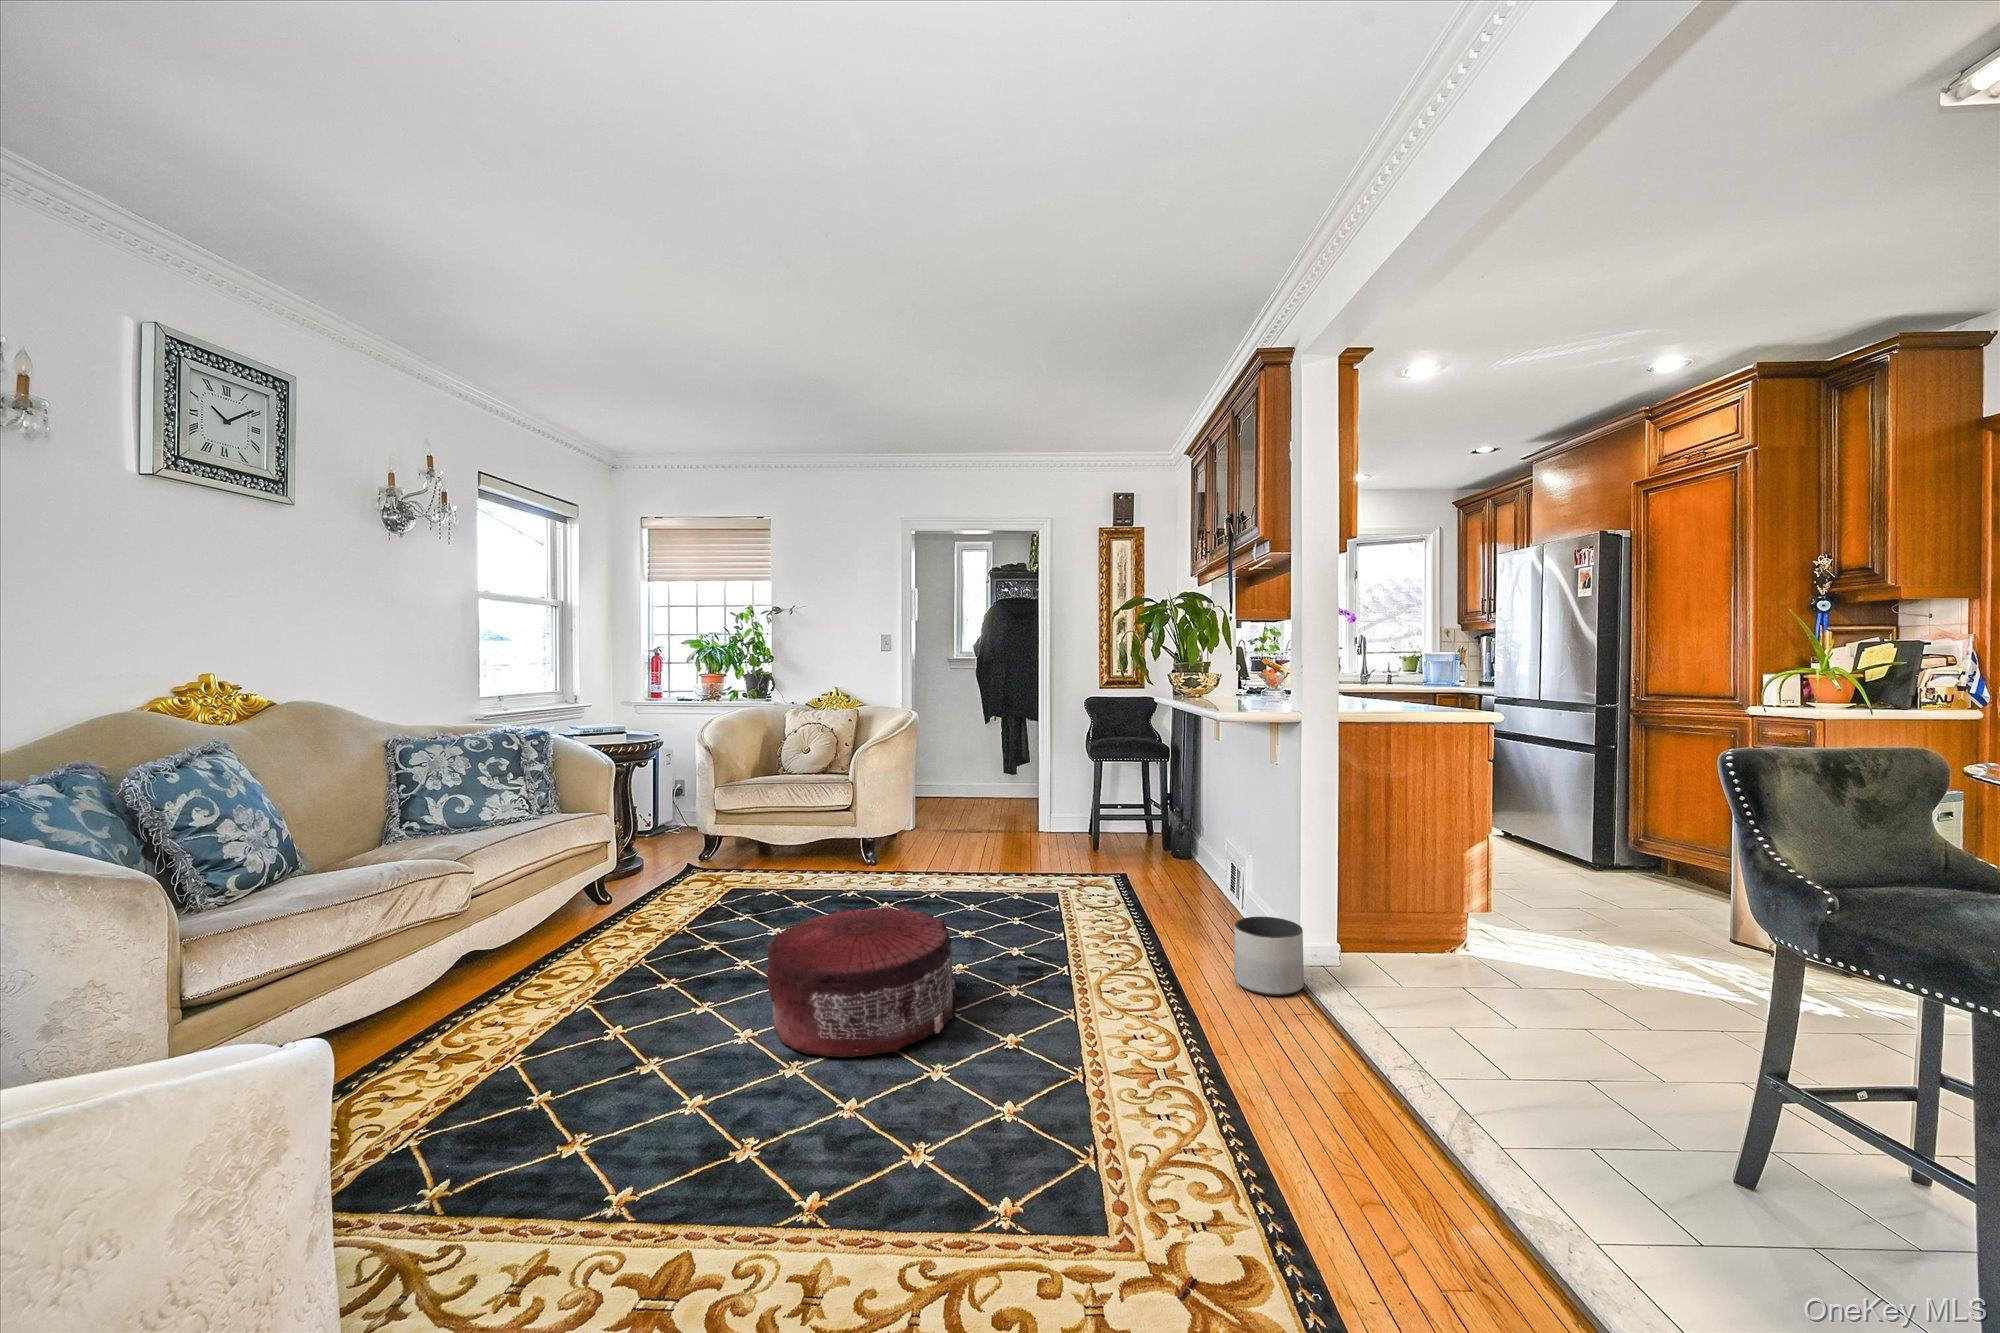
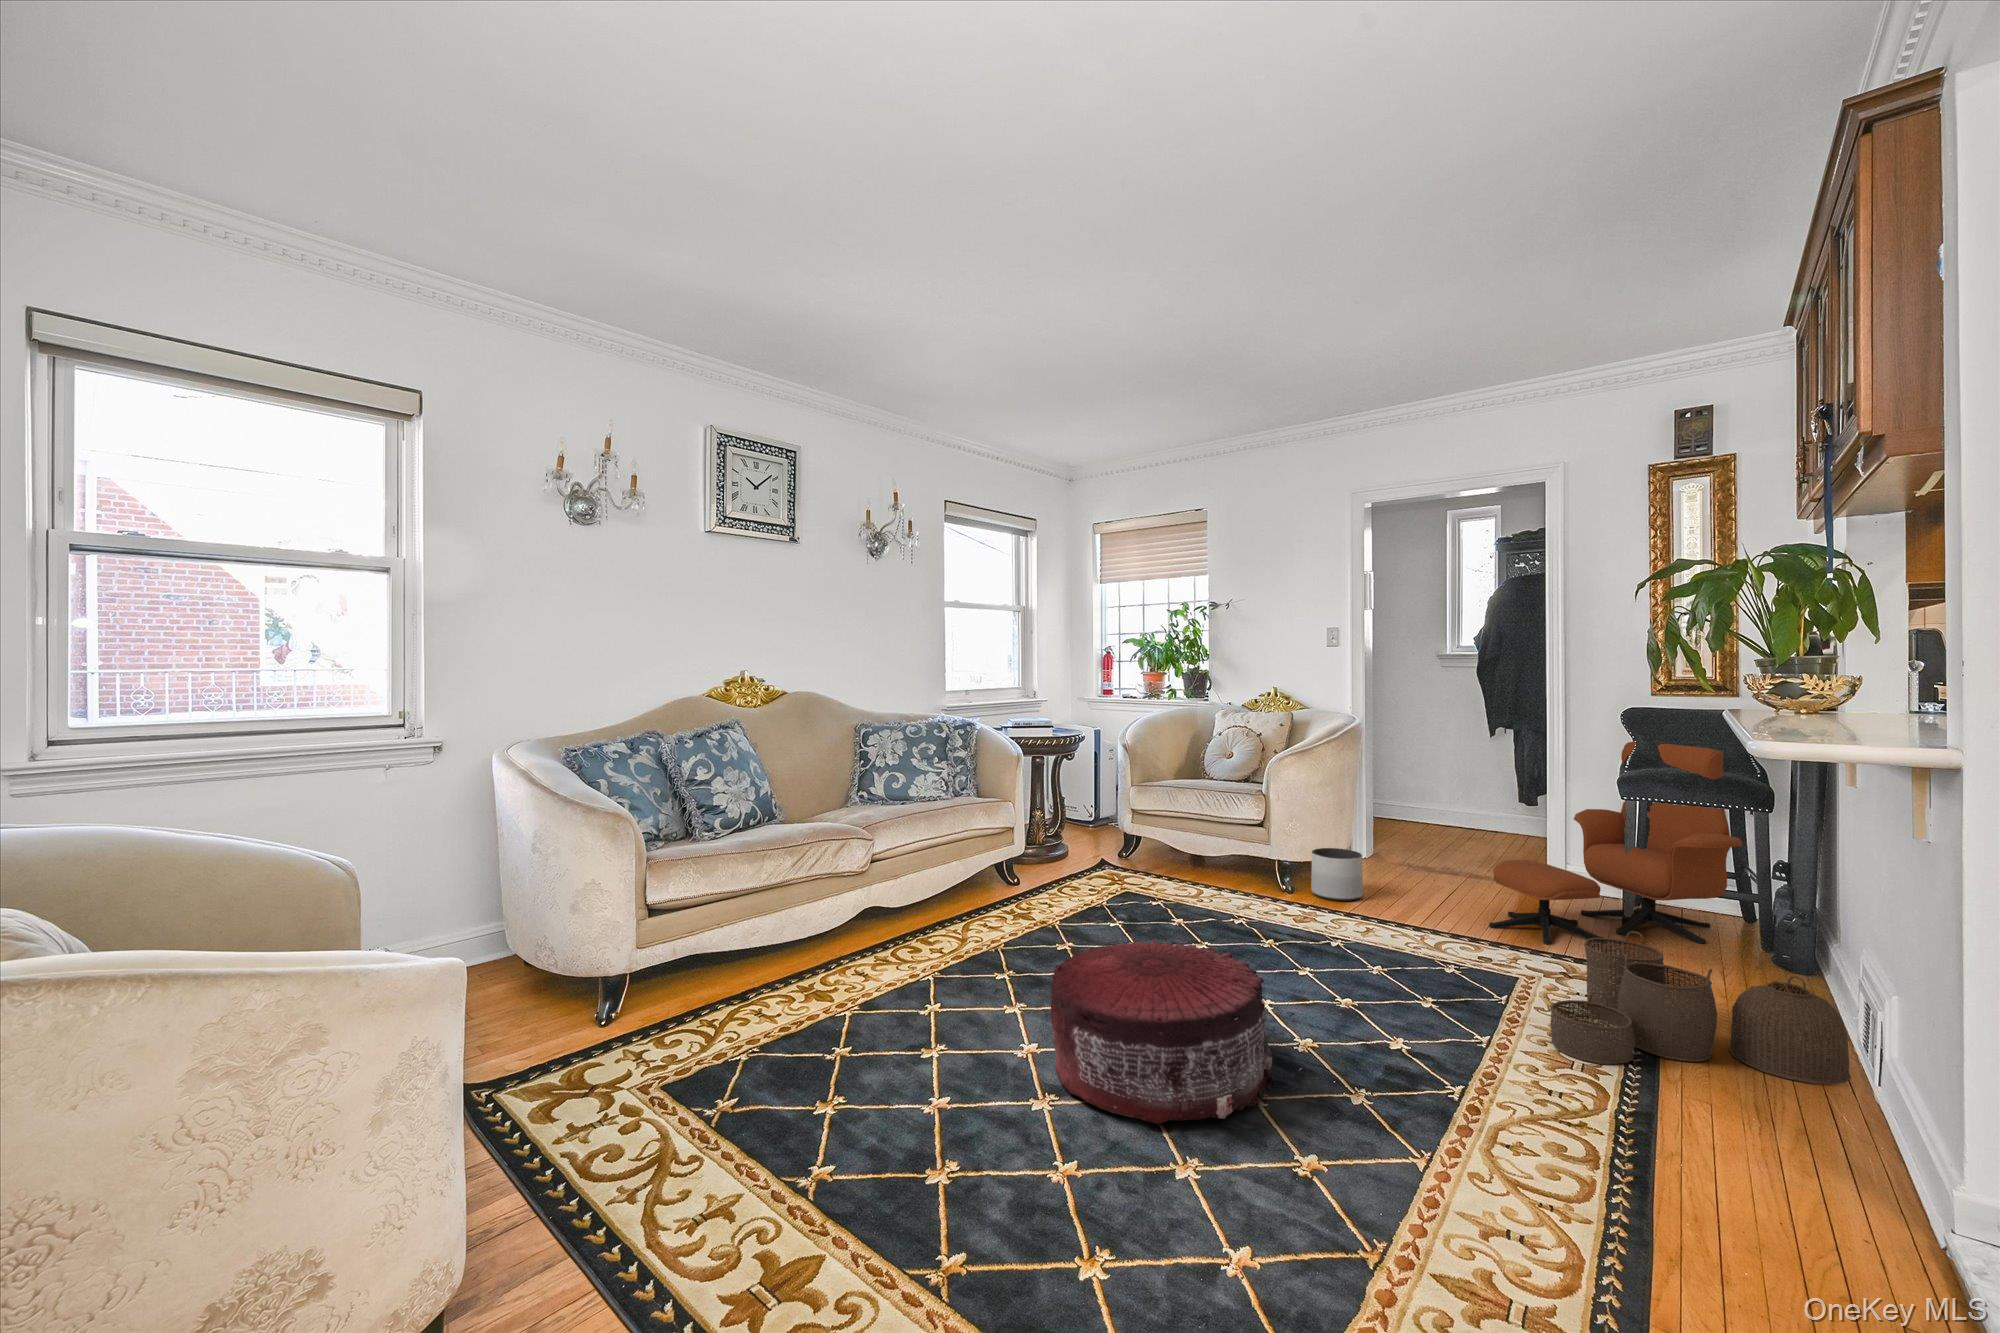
lounge chair: none [1020,714,1160,866] -> present [1489,741,1743,944]
woven basket: none [1098,843,1242,933] -> present [1550,931,1851,1085]
planter: present [1234,917,1304,996] -> present [1311,848,1363,901]

